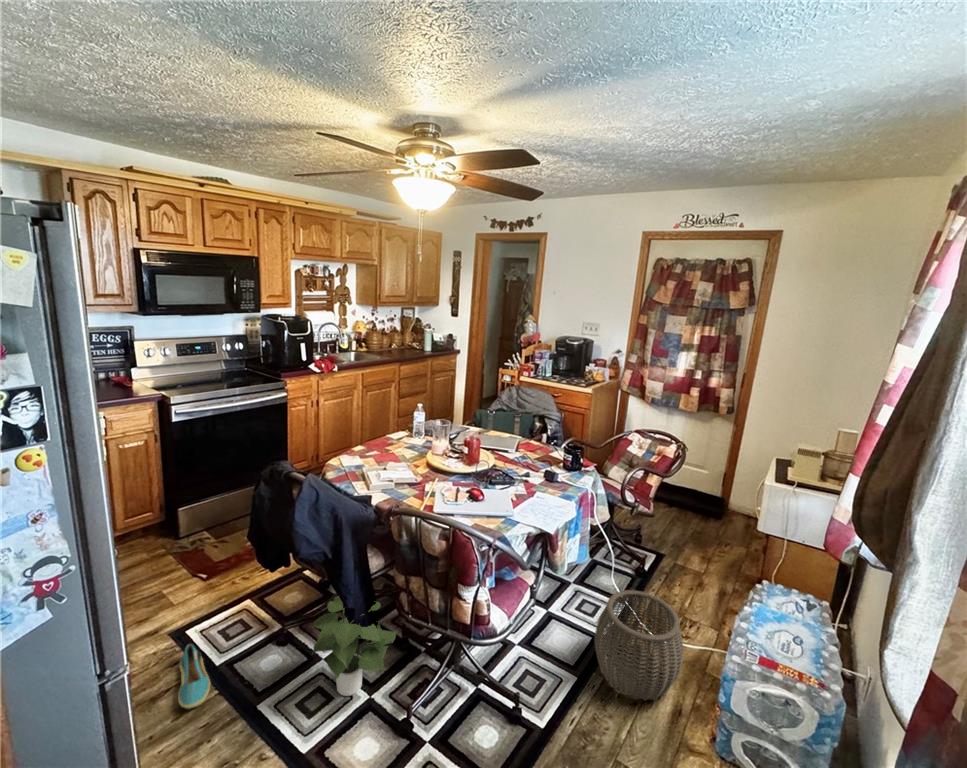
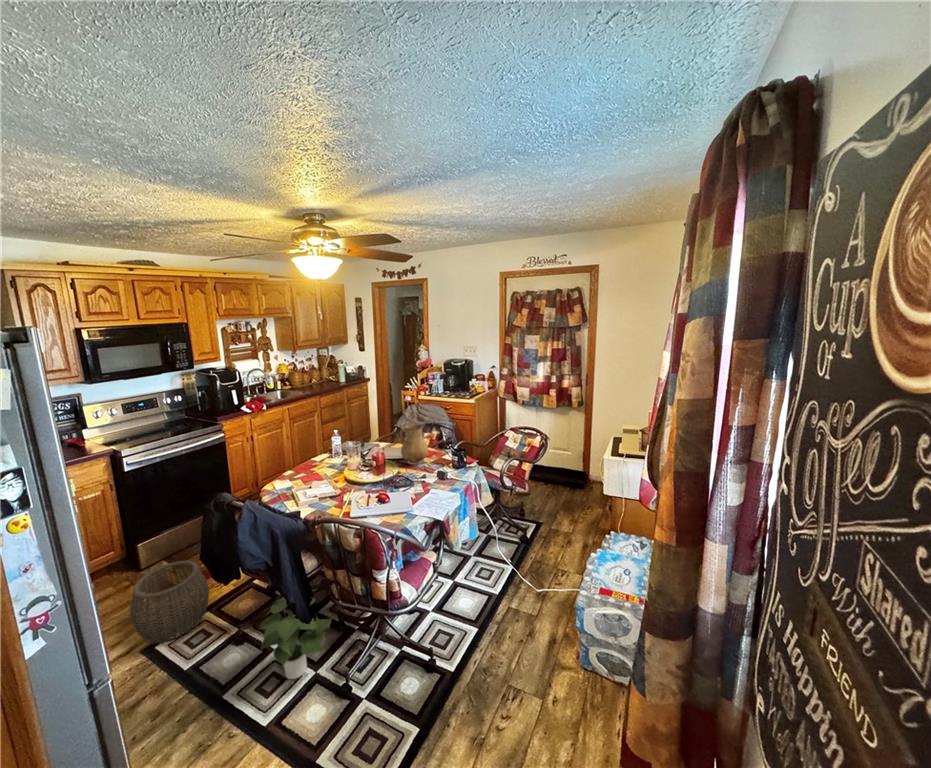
ceramic pitcher: none [497,406,531,459] -> present [400,423,428,465]
woven basket: present [595,590,684,700] -> present [130,561,209,644]
shoe: present [178,644,210,709] -> none [141,666,172,721]

